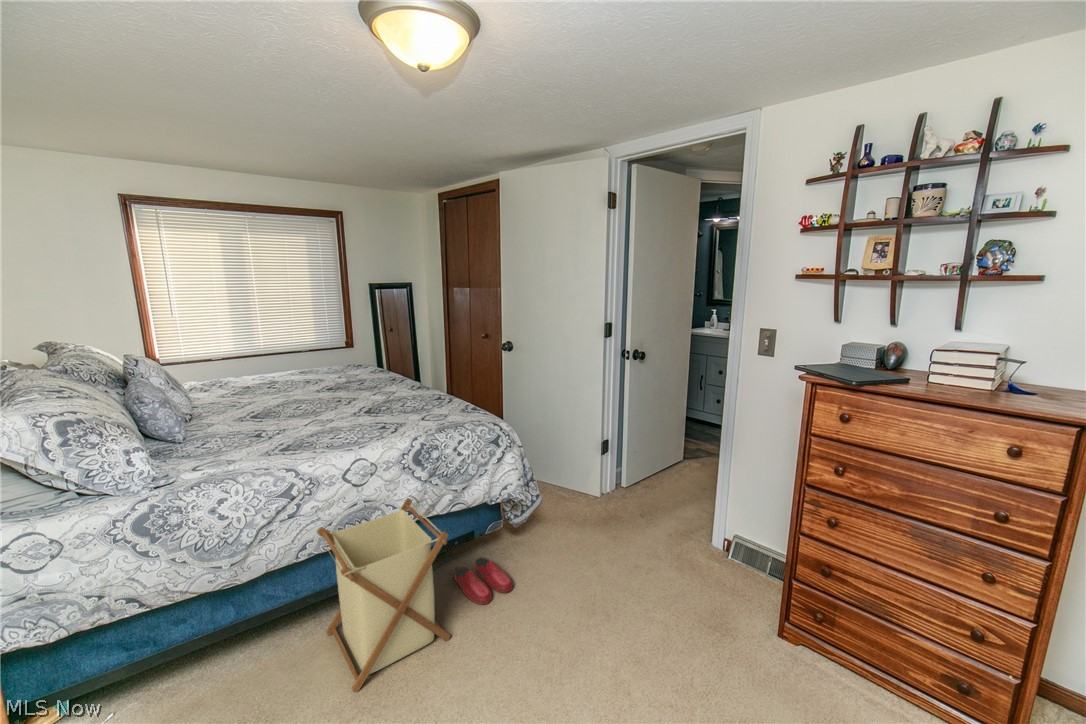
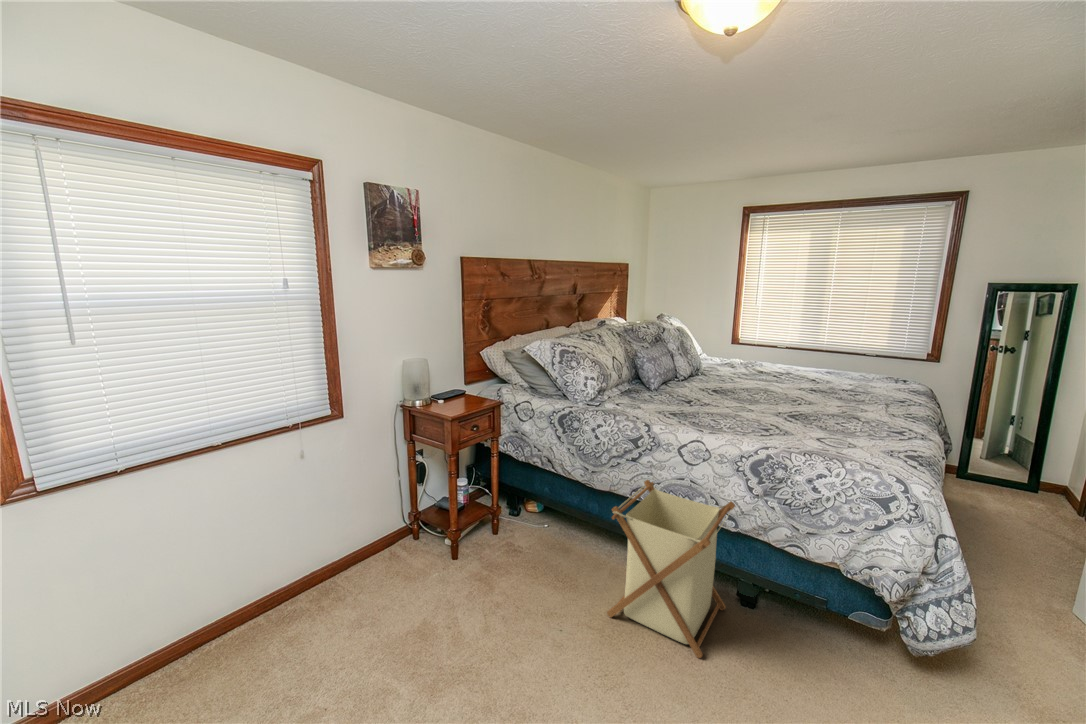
slippers: present [454,557,513,605] -> none [762,621,833,696]

